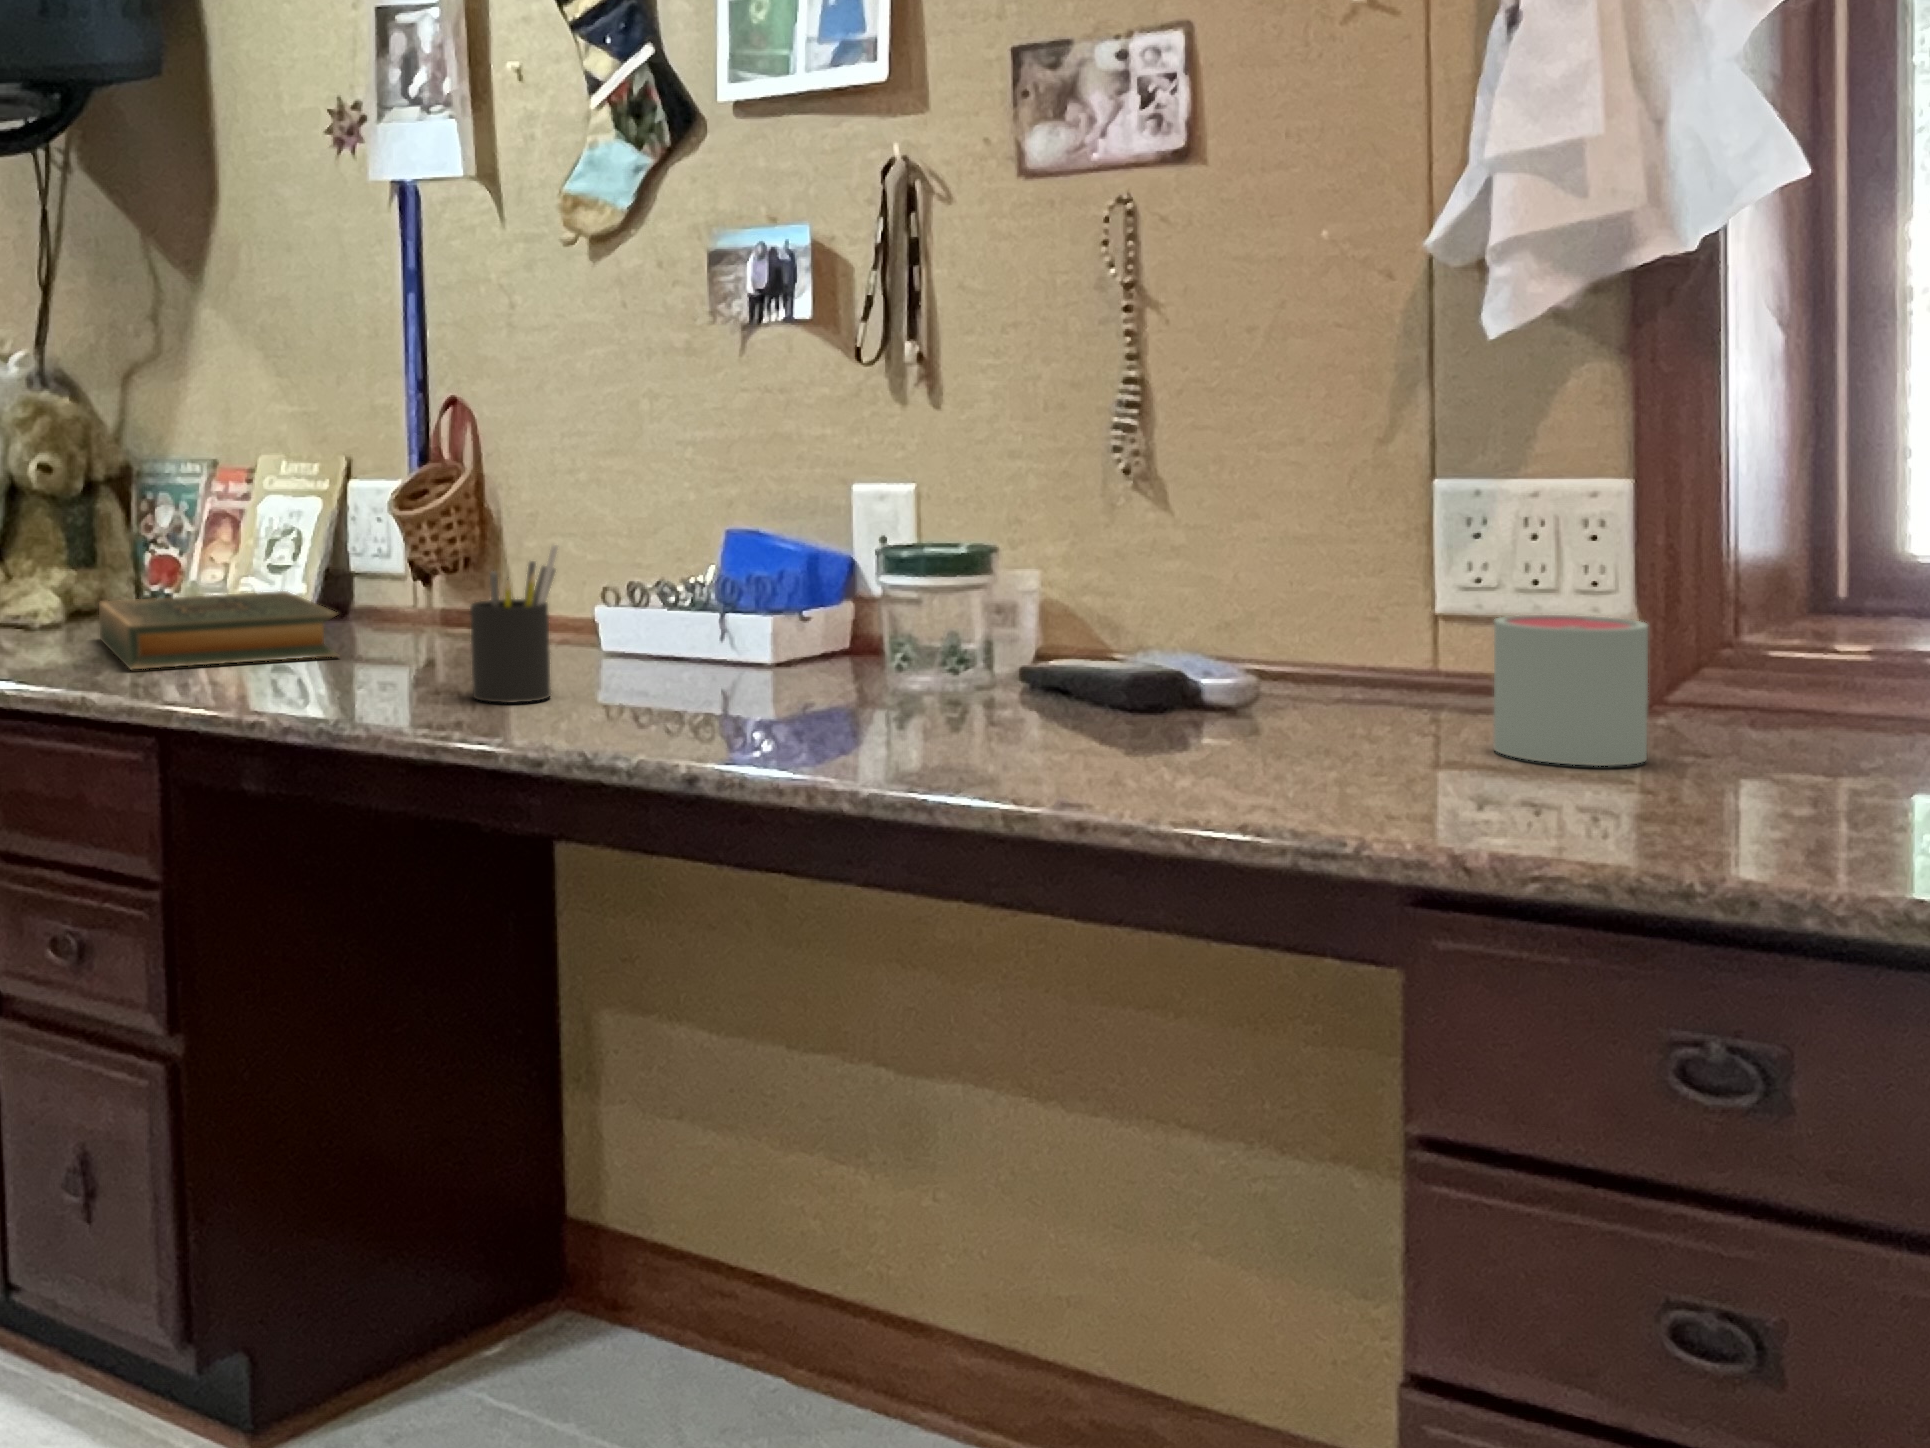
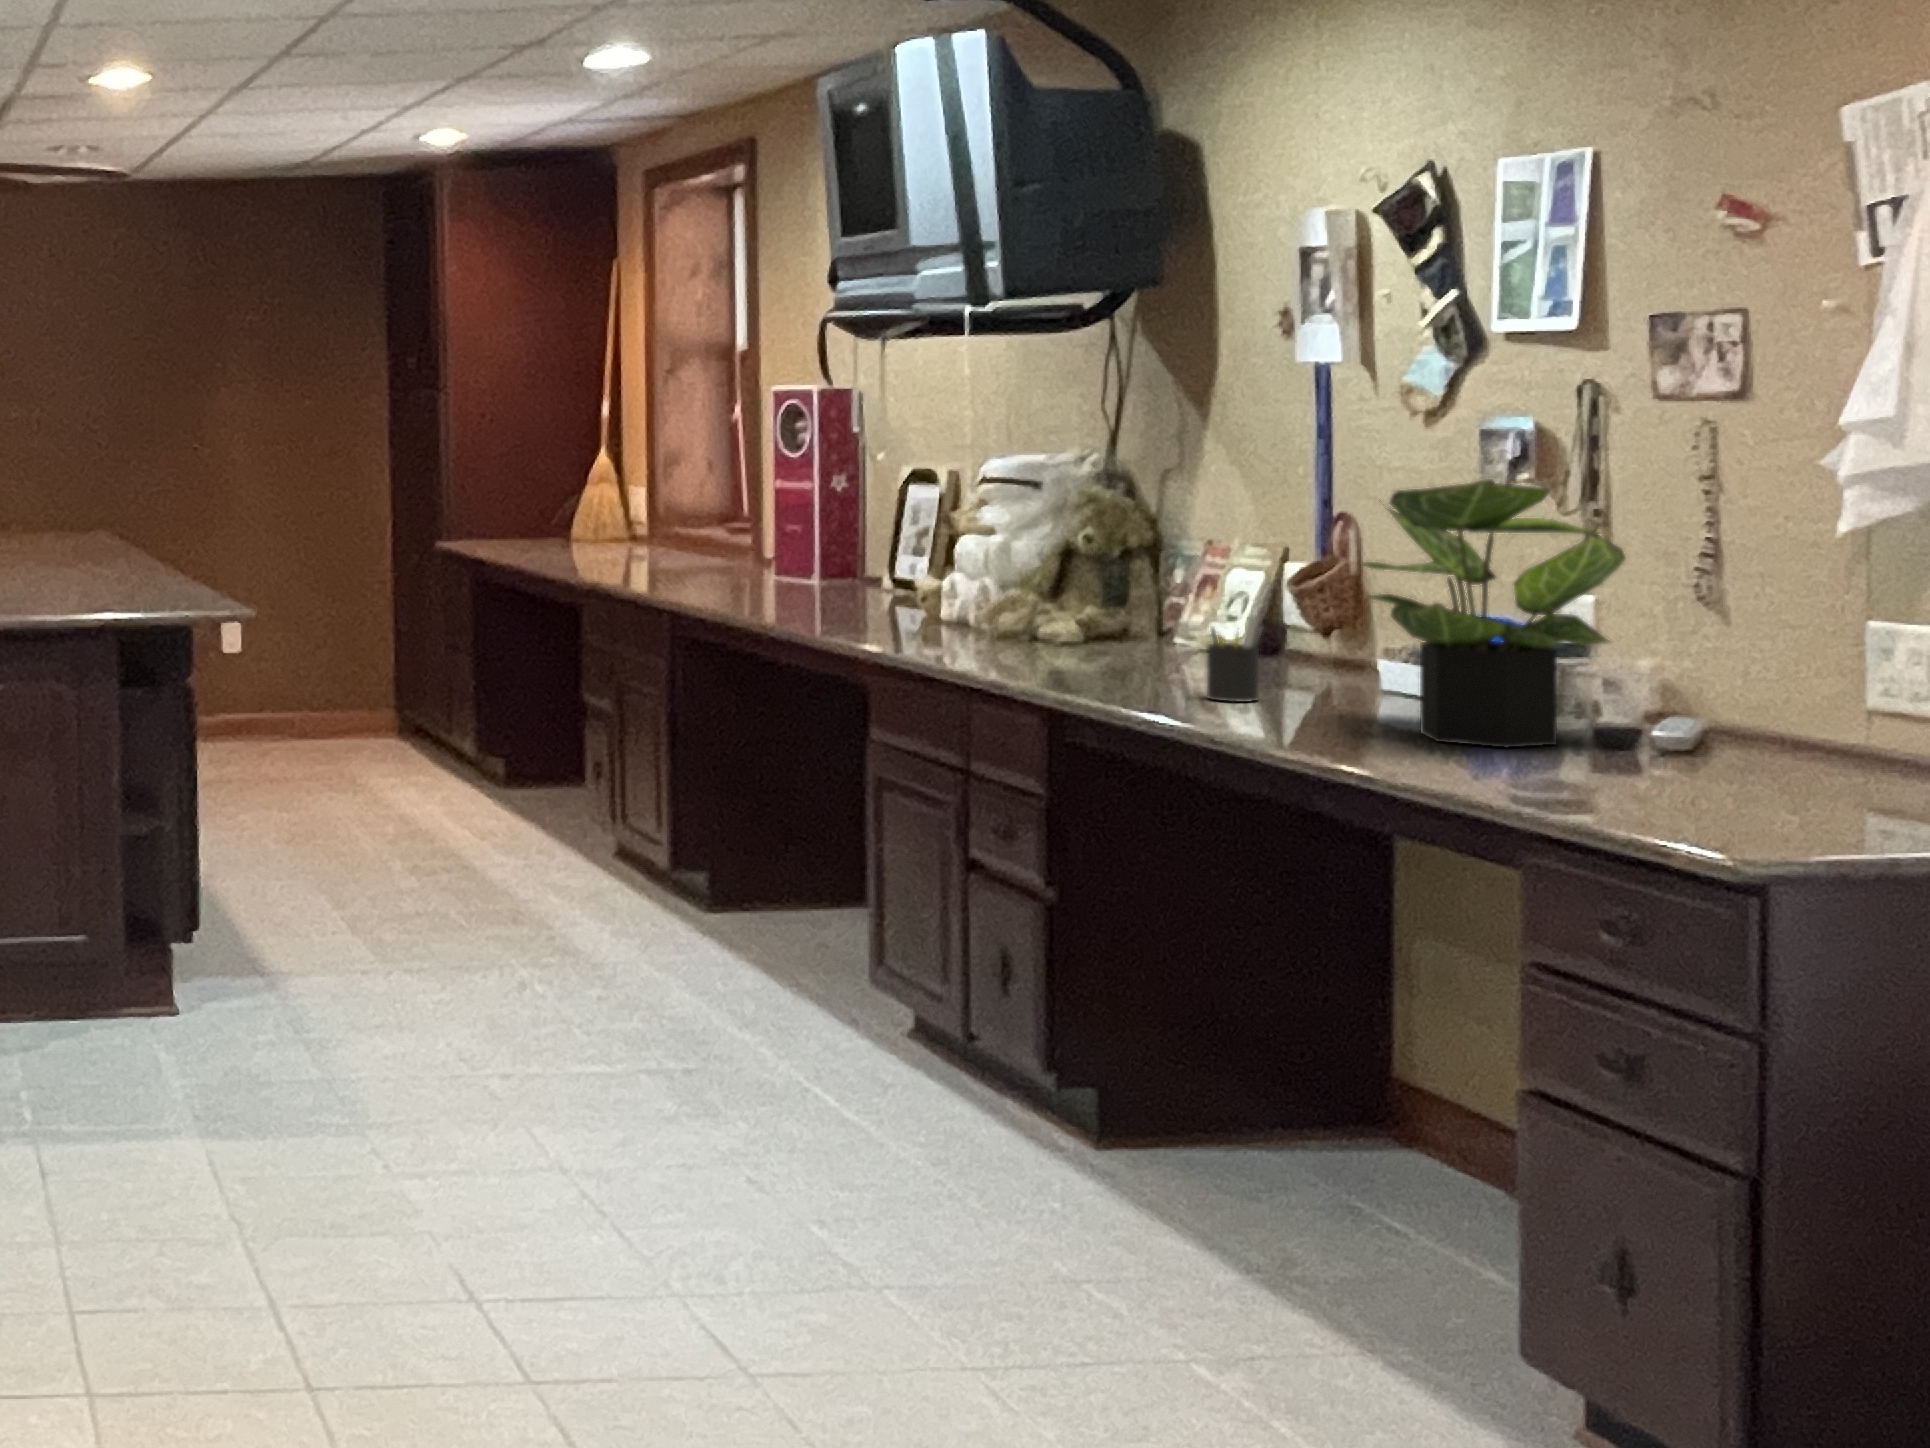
potted plant: none [750,230,1211,739] -> present [1361,479,1625,747]
hardback book: present [99,591,337,669] -> none [1051,627,1220,672]
mug: present [1494,615,1648,766] -> none [1704,702,1834,788]

